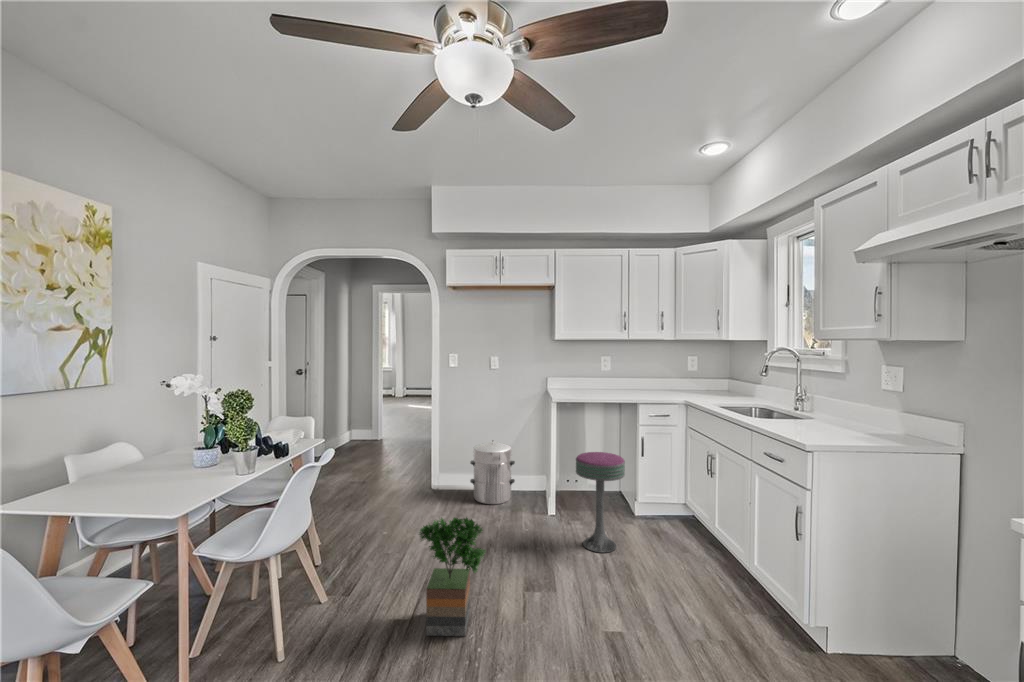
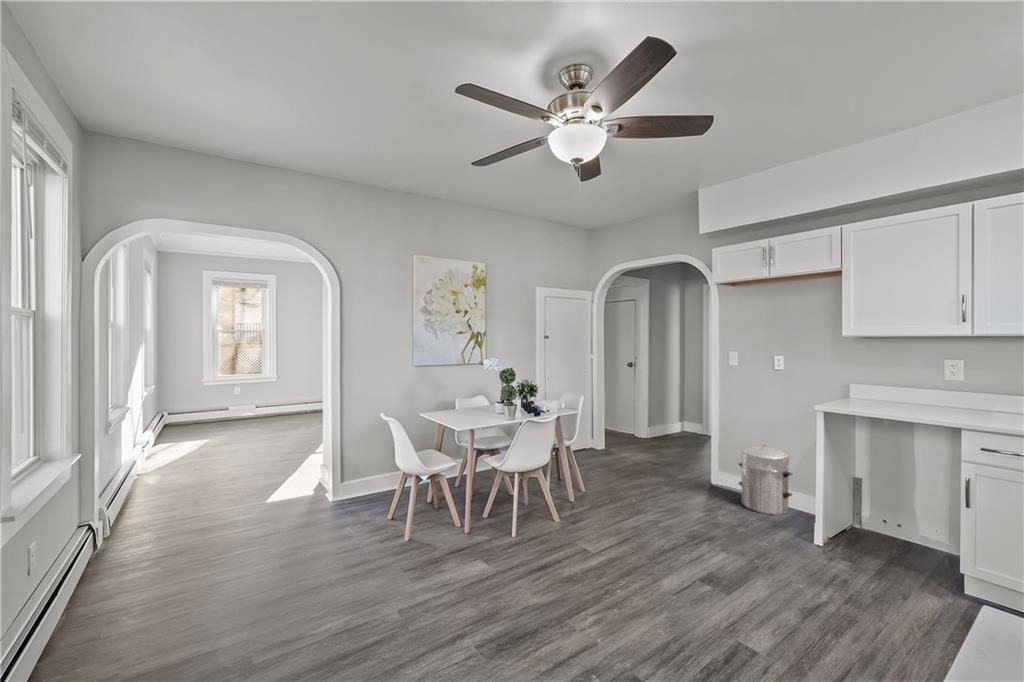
bar stool: present [576,452,625,553] -> none [806,471,881,599]
potted tree: present [419,518,486,636] -> none [588,478,645,577]

